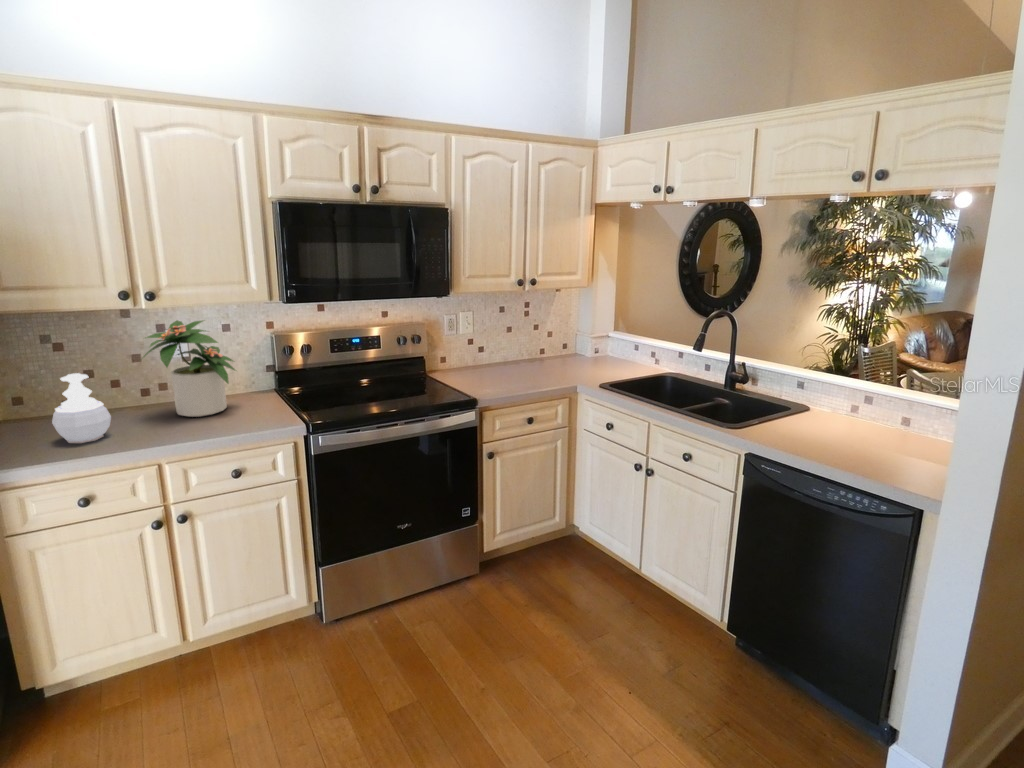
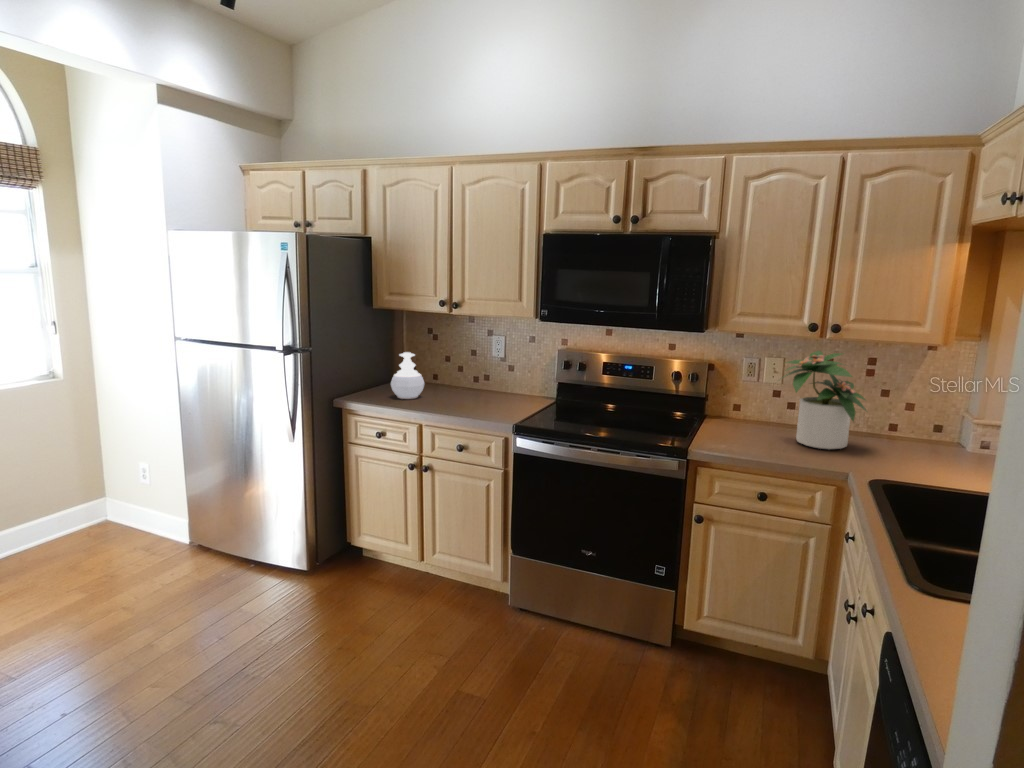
potted plant: present [144,320,235,417] -> present [783,351,866,449]

